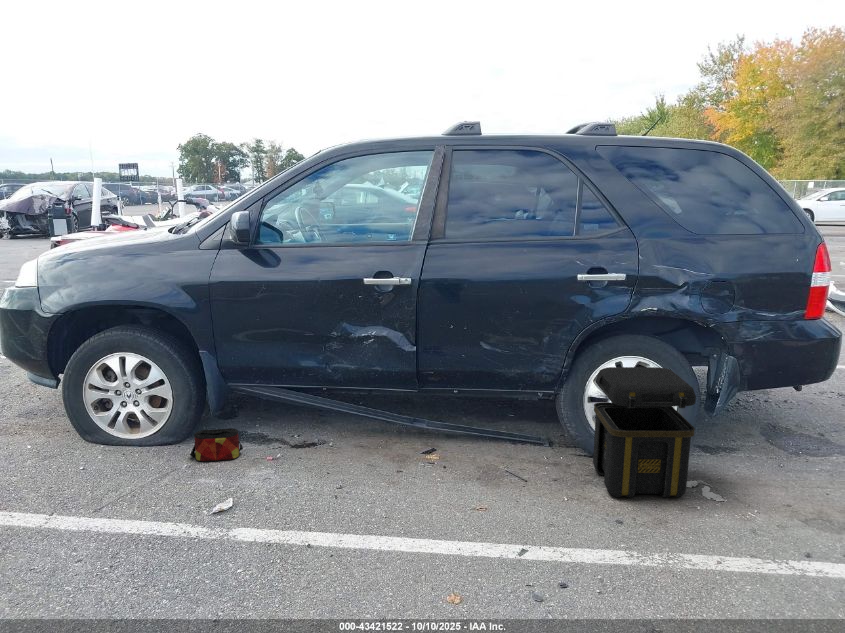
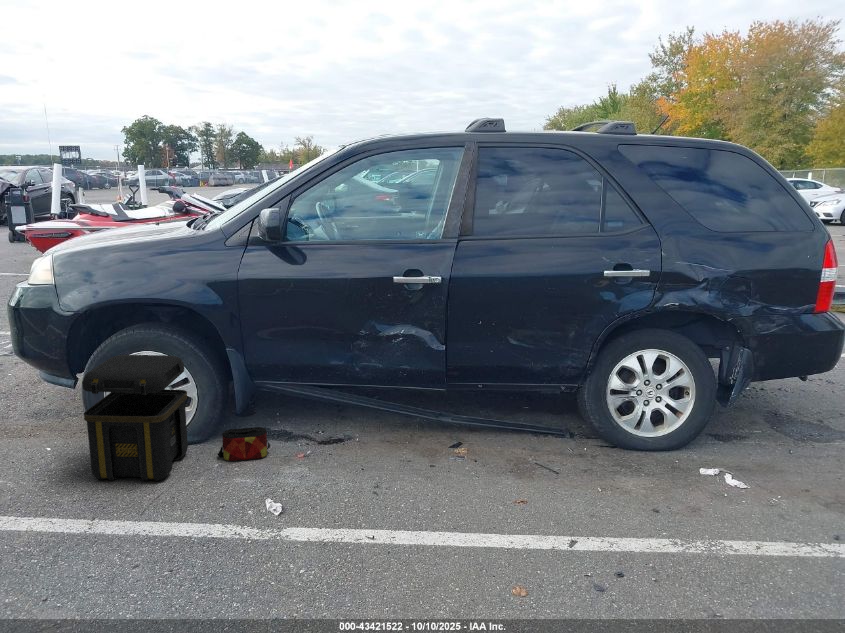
toolbox: present [593,367,696,497] -> present [82,355,188,481]

